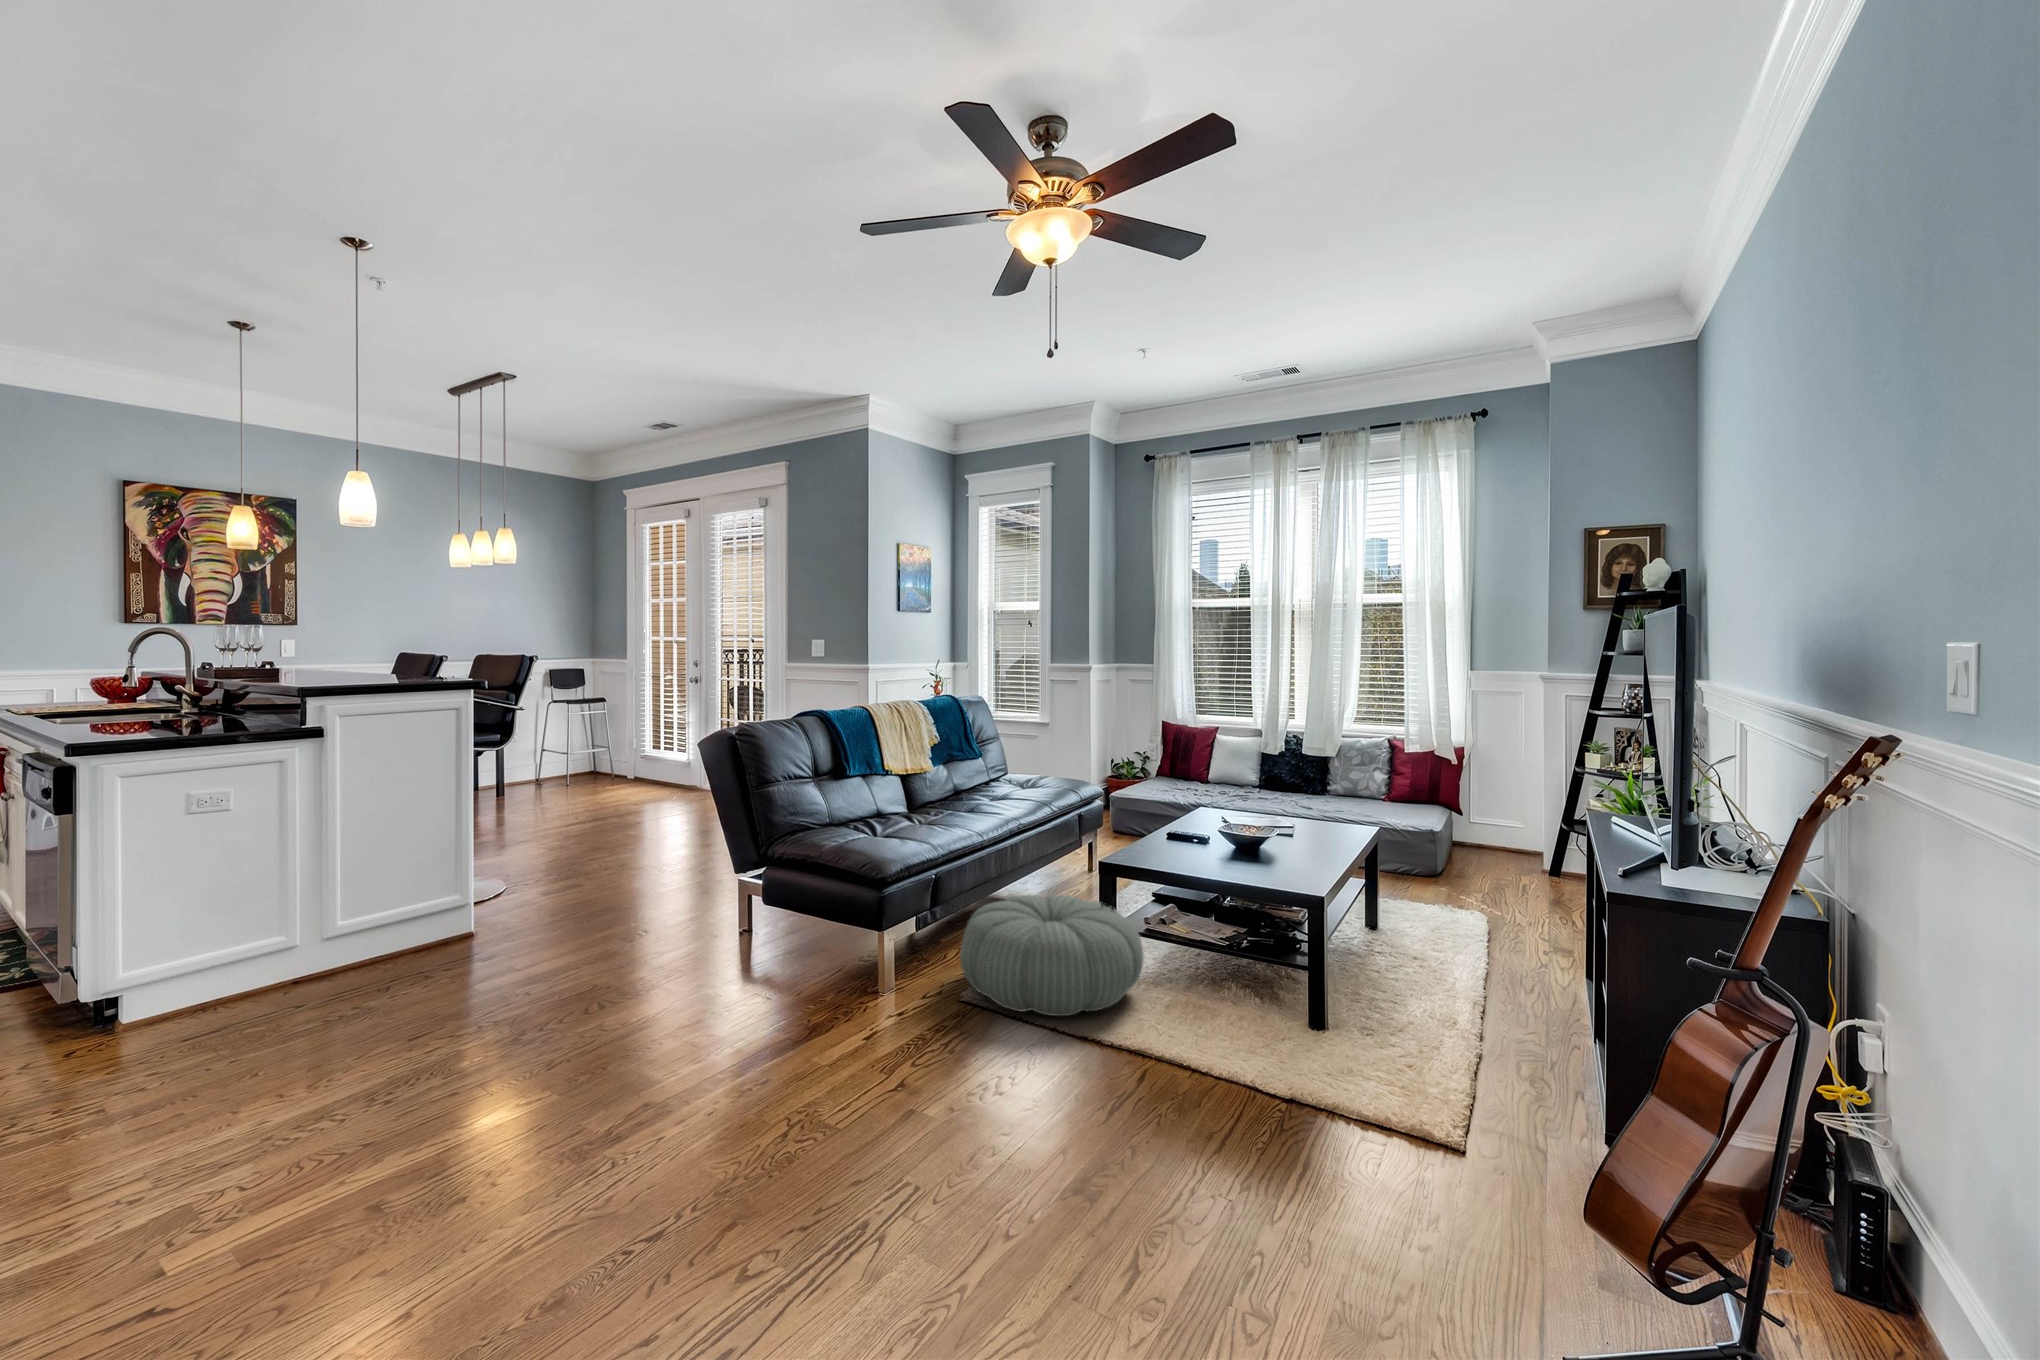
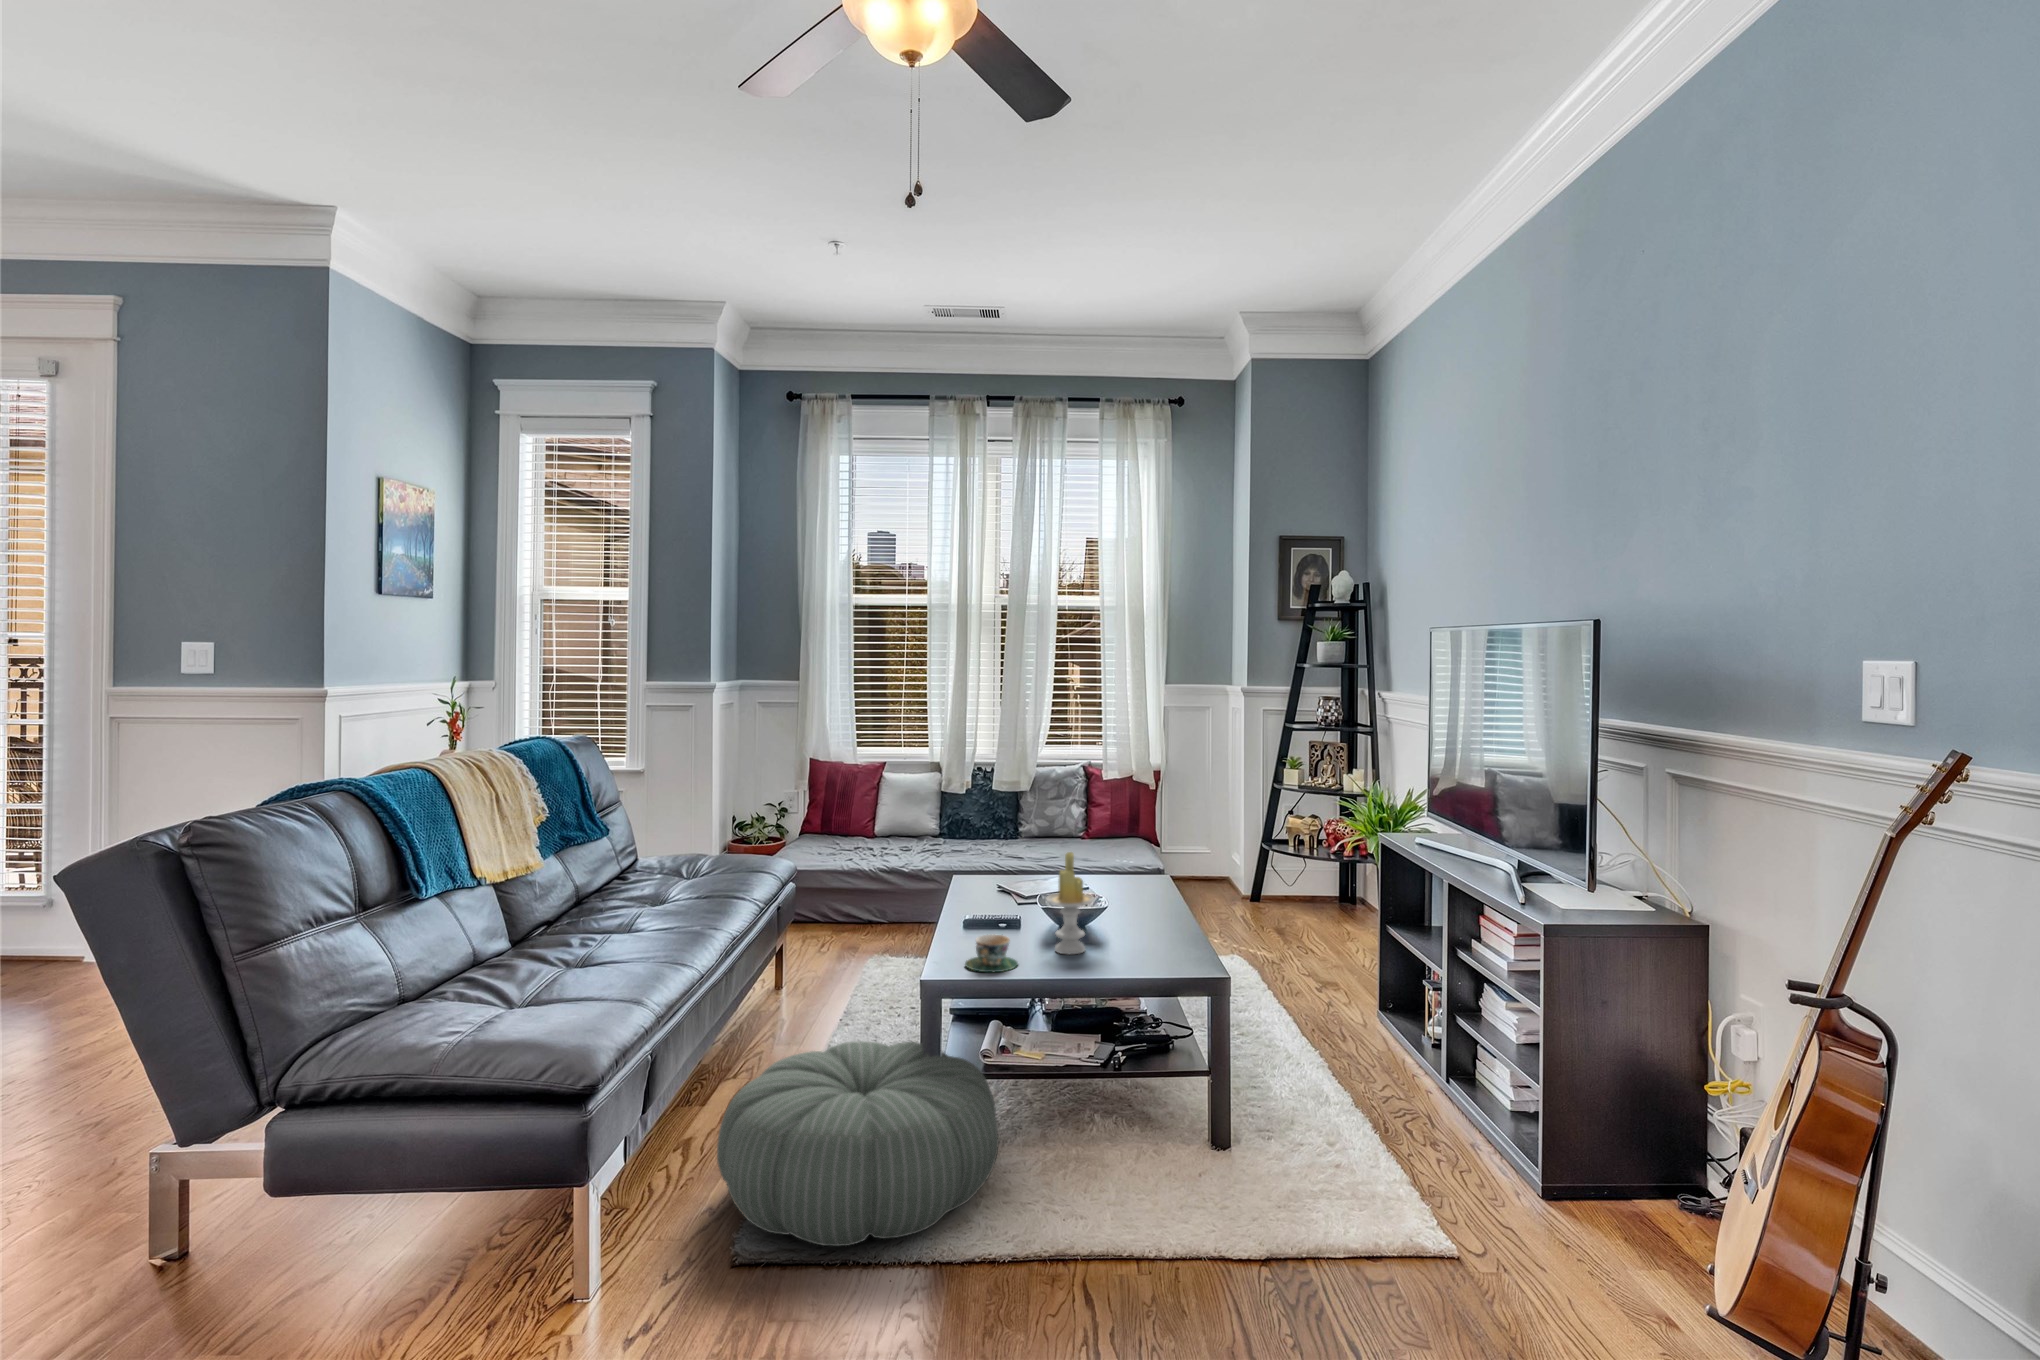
candle: none [1209,785,1248,862] -> present [1046,852,1095,954]
teacup: none [1141,837,1181,863] -> present [965,935,1018,972]

